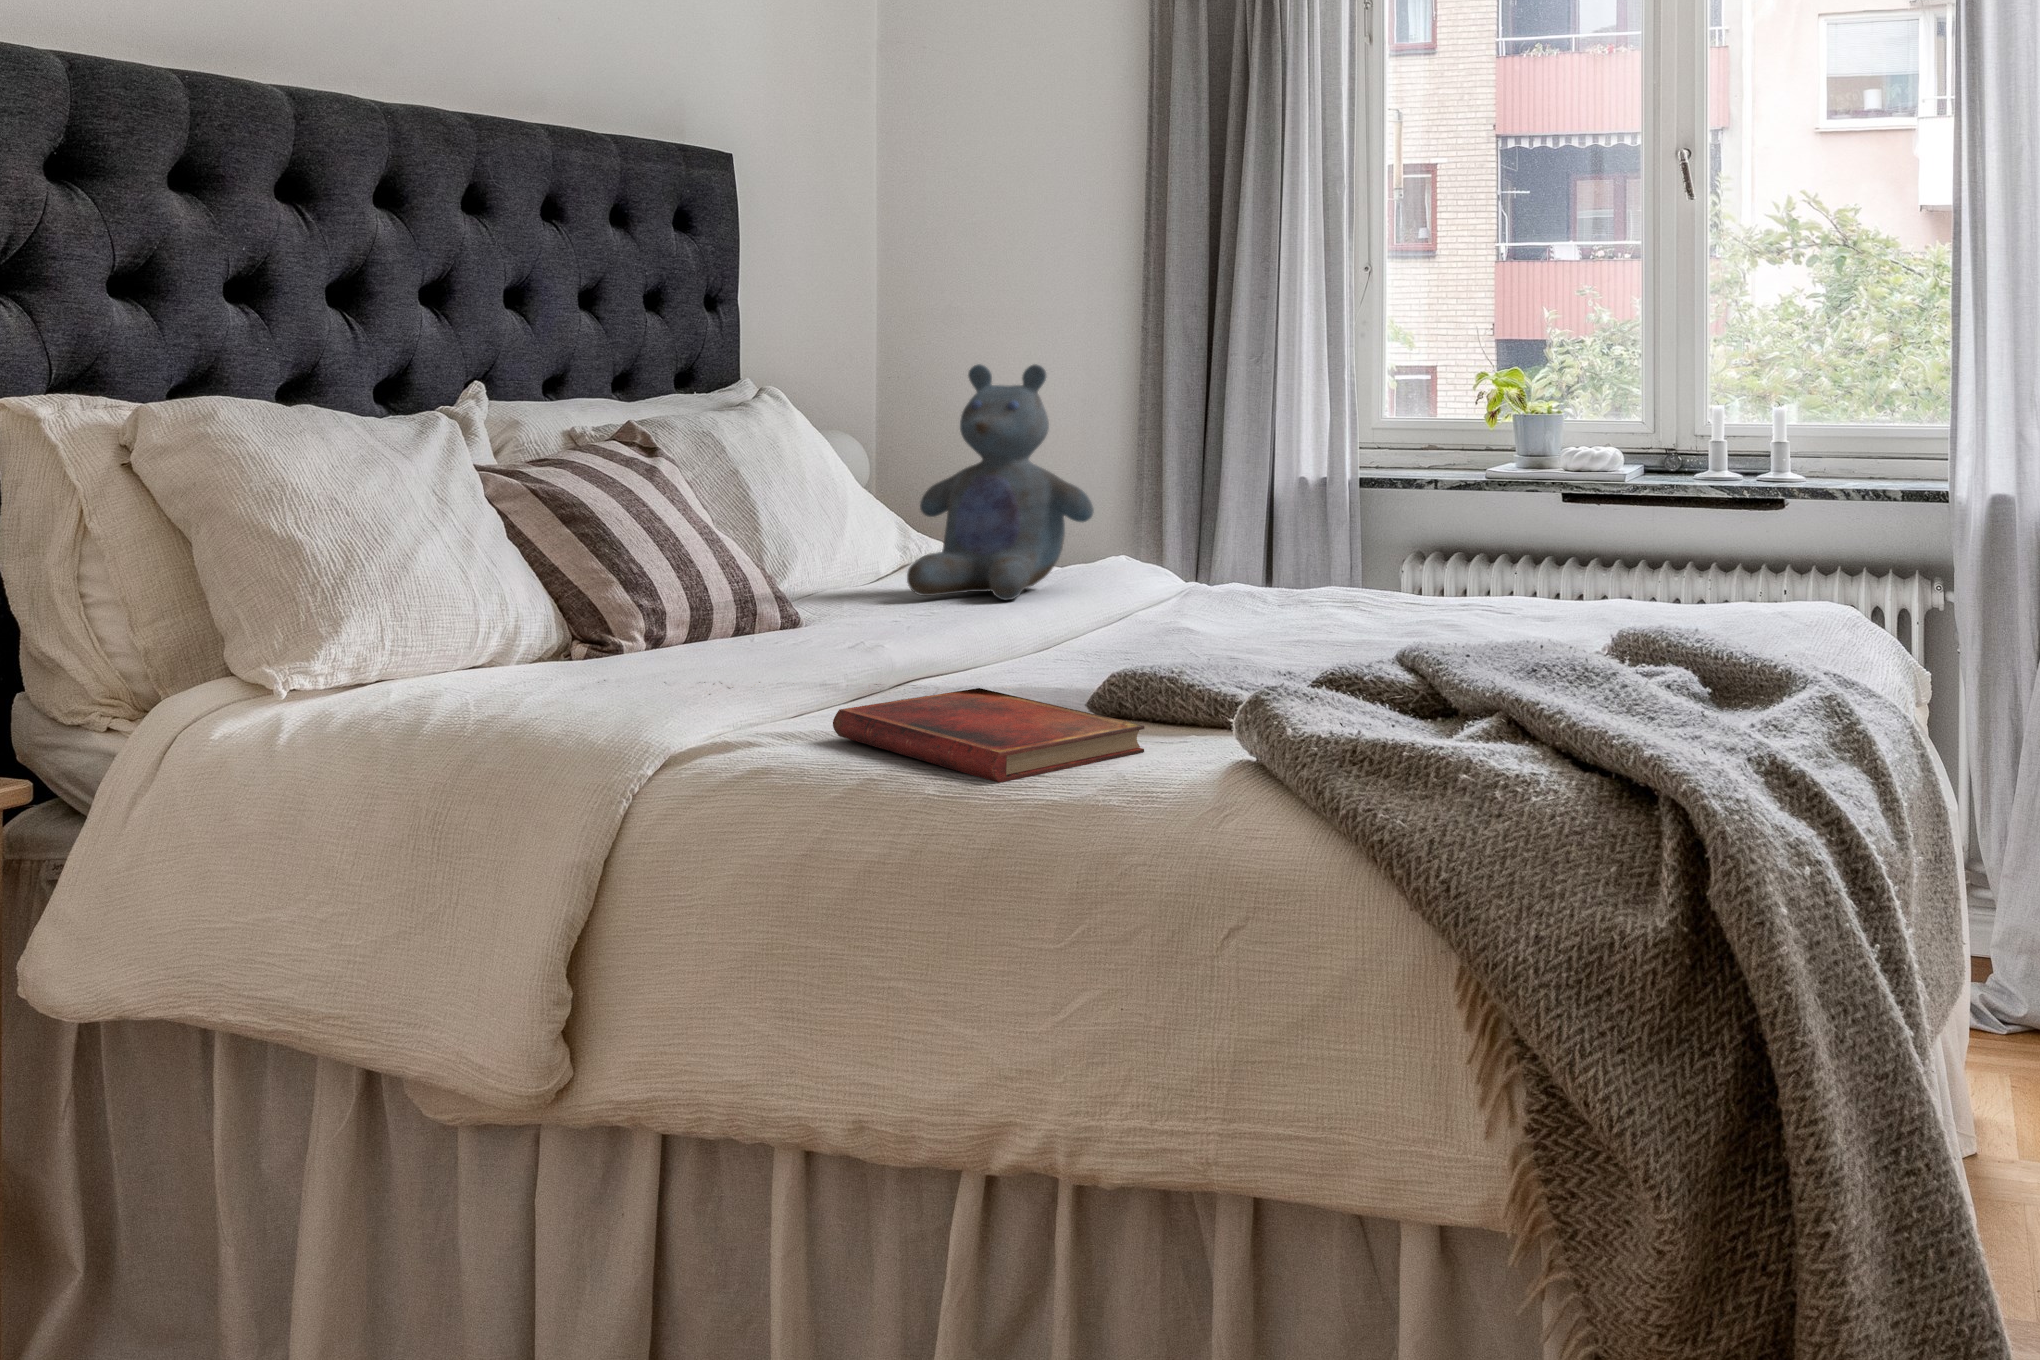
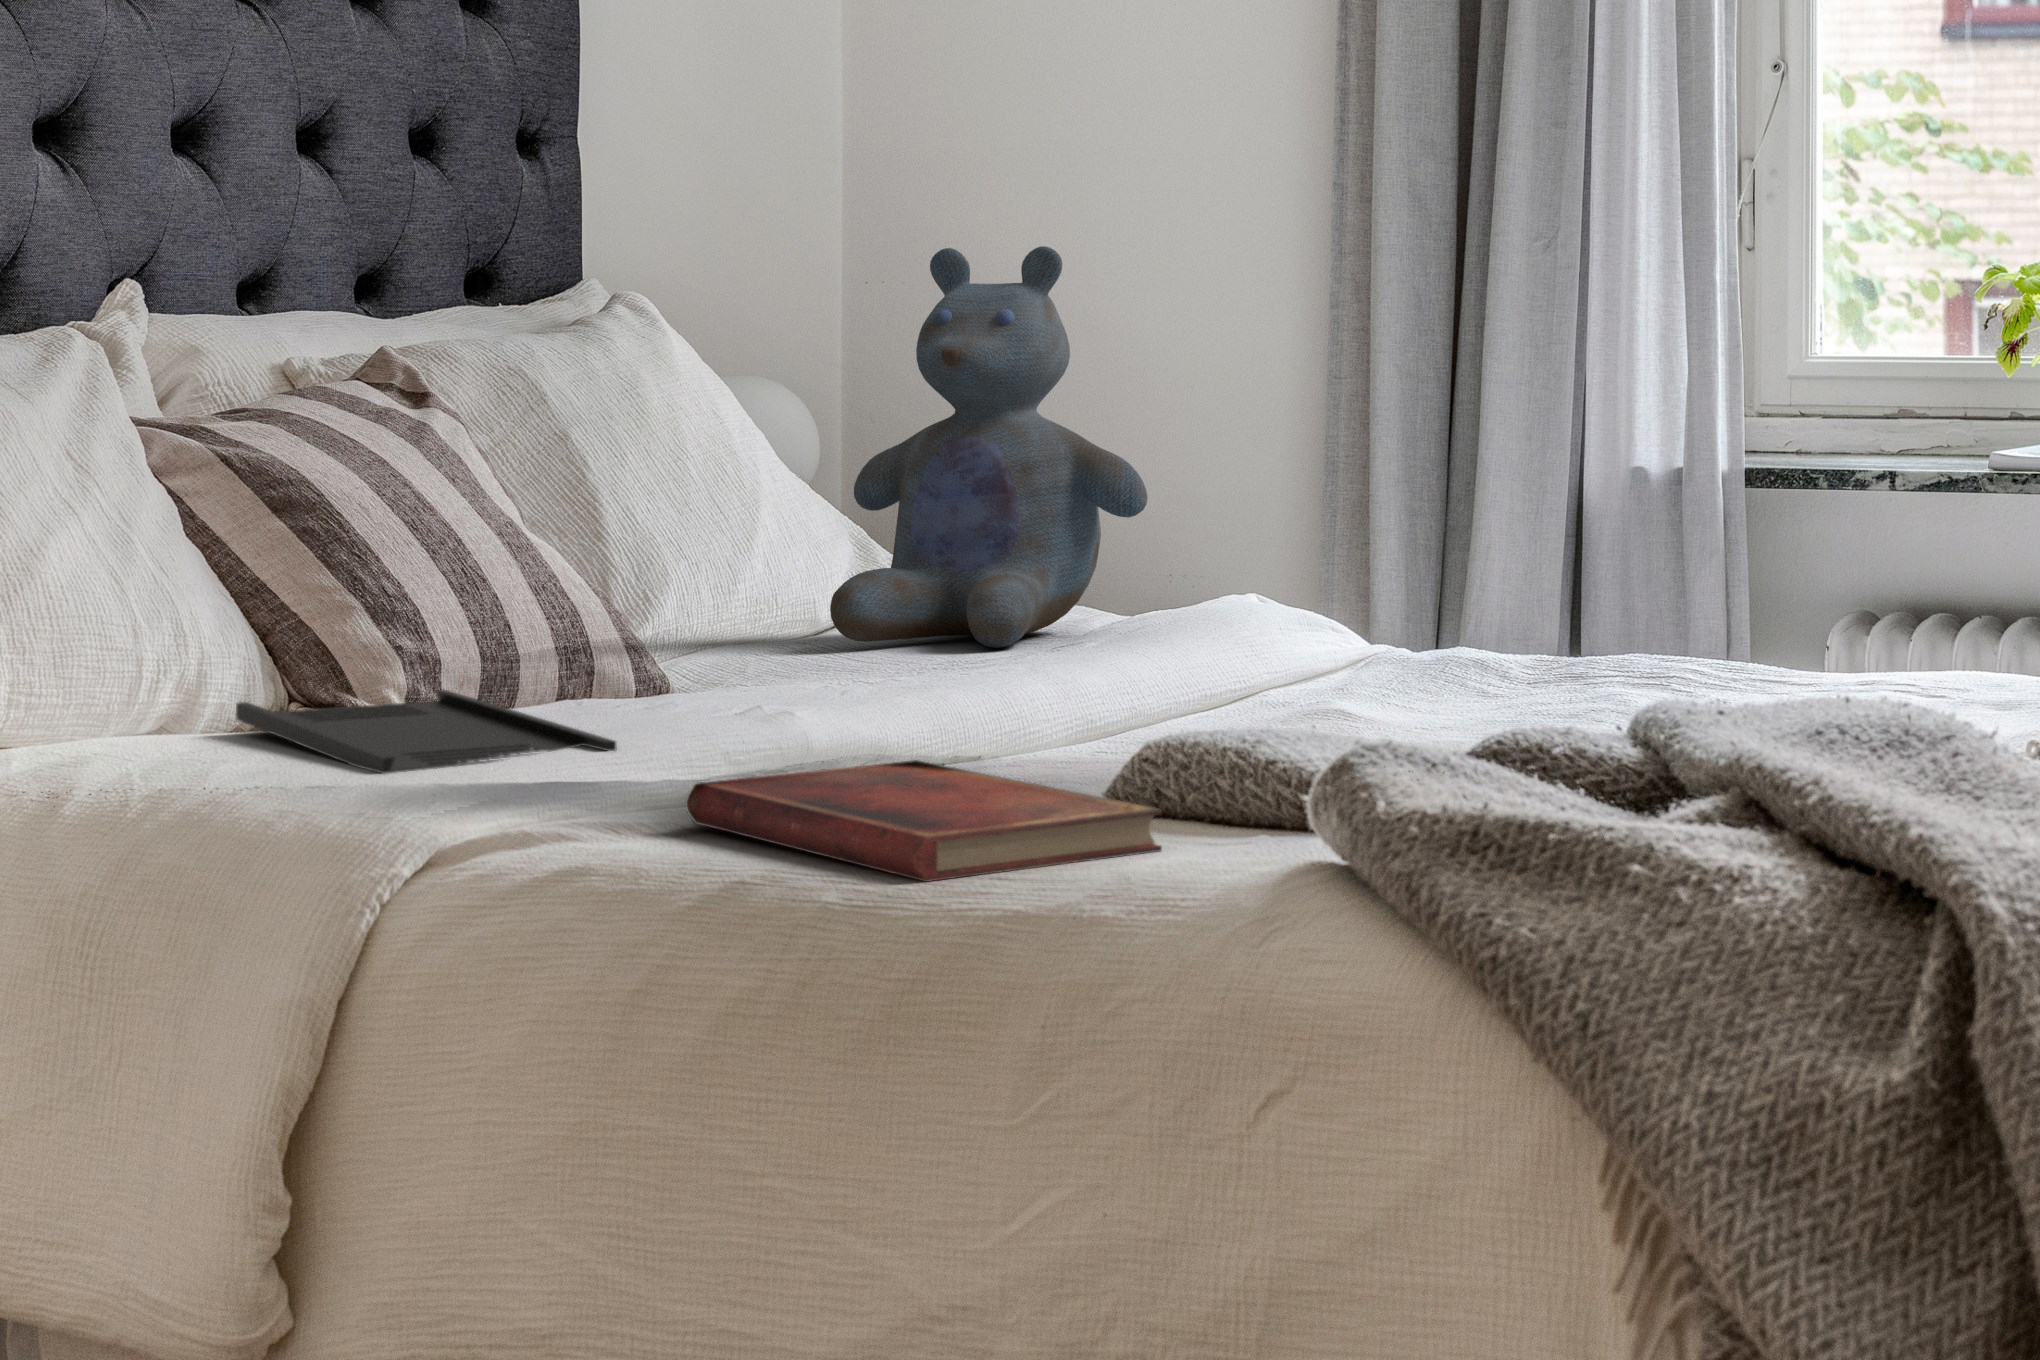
tray: none [529,636,784,706] -> present [236,690,617,774]

